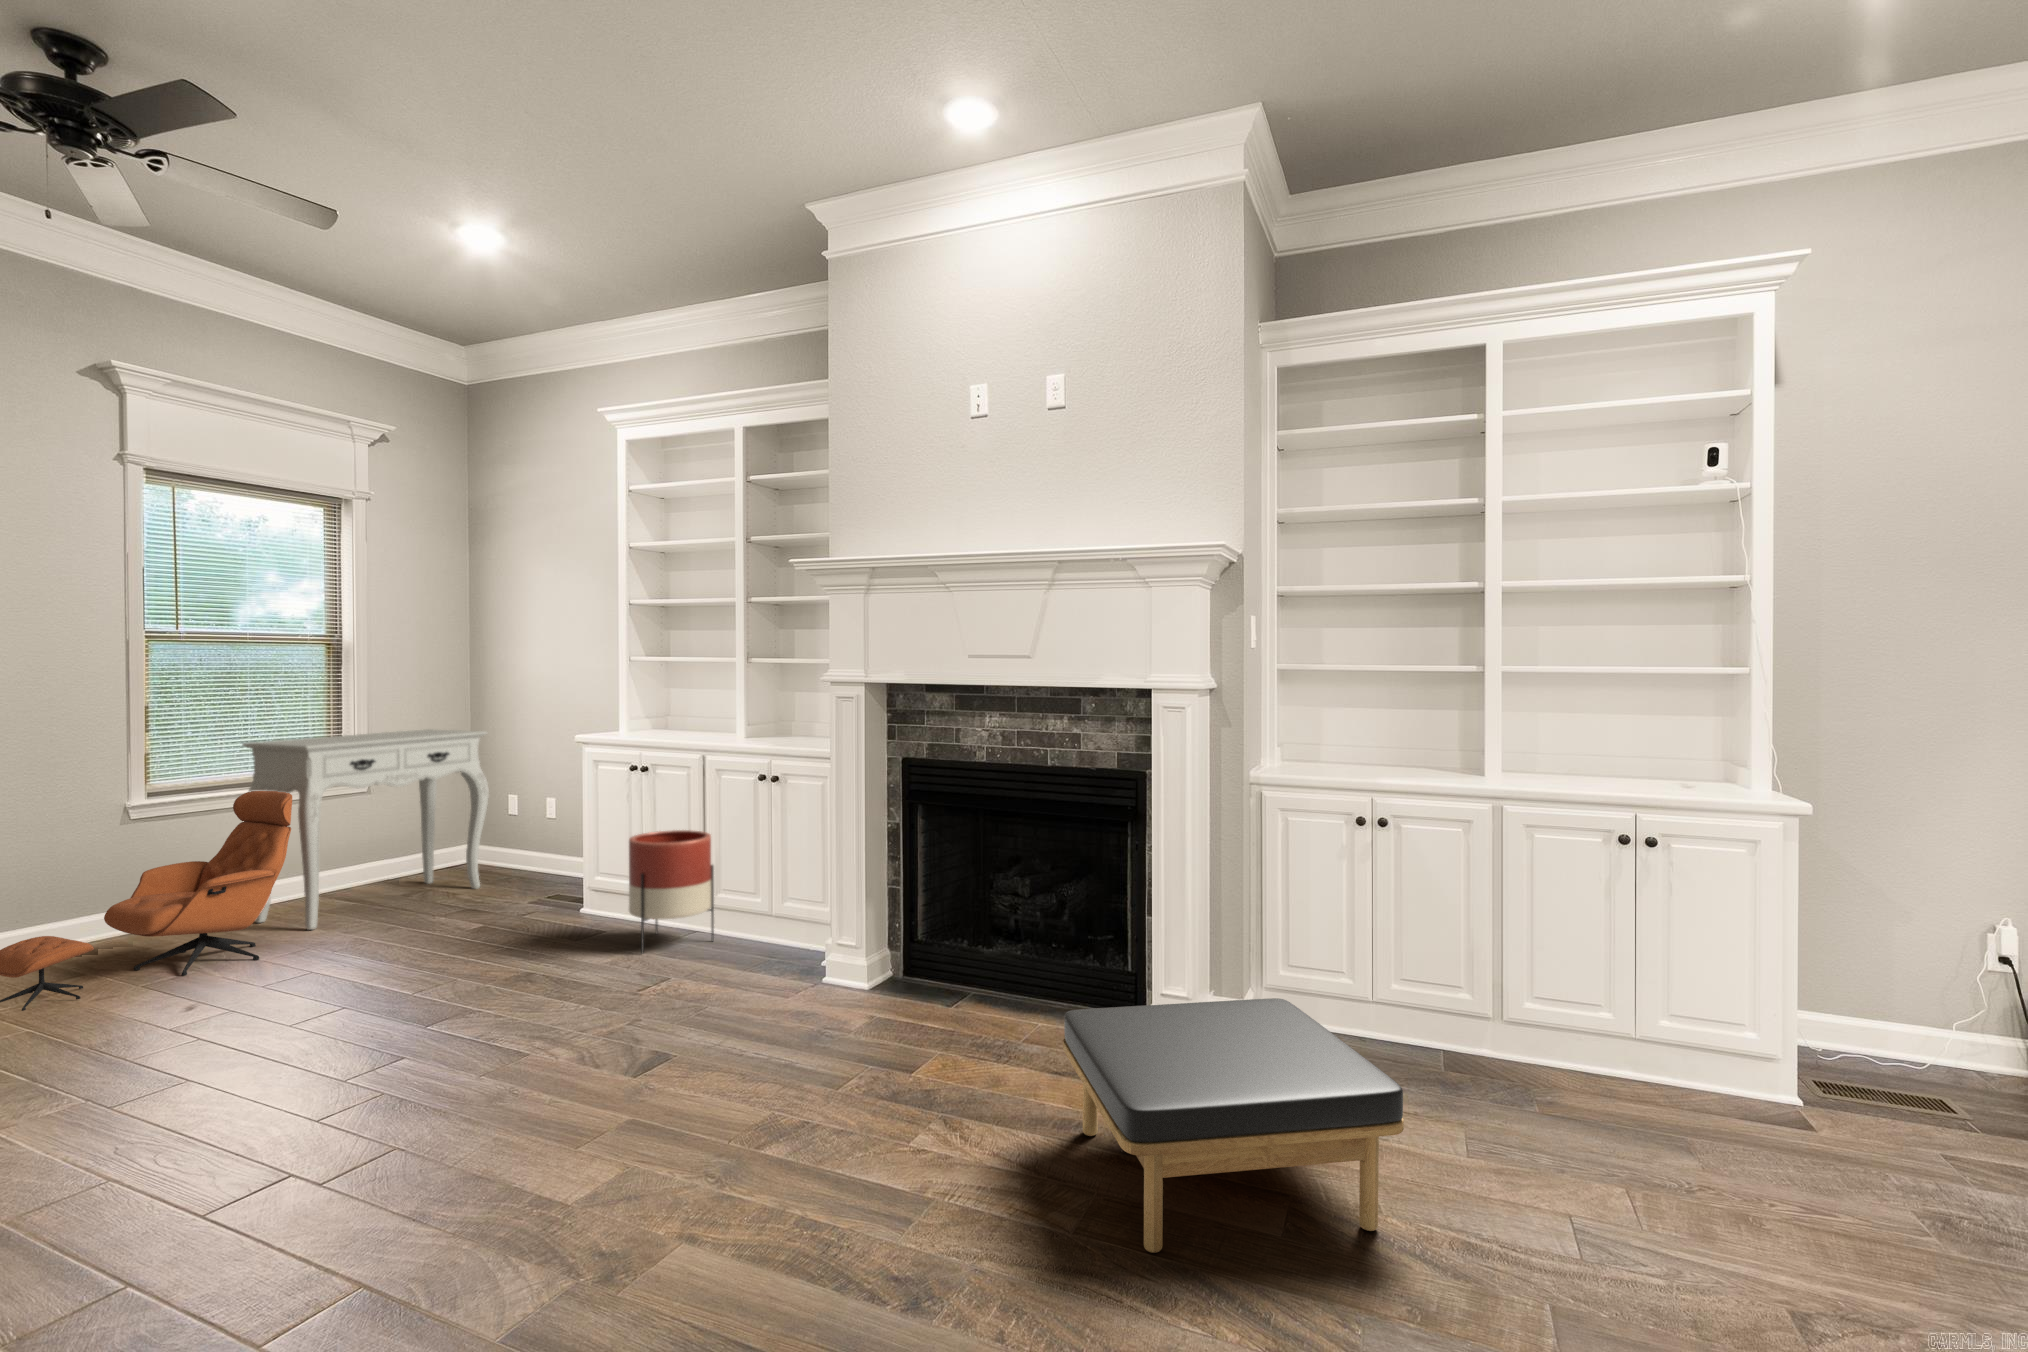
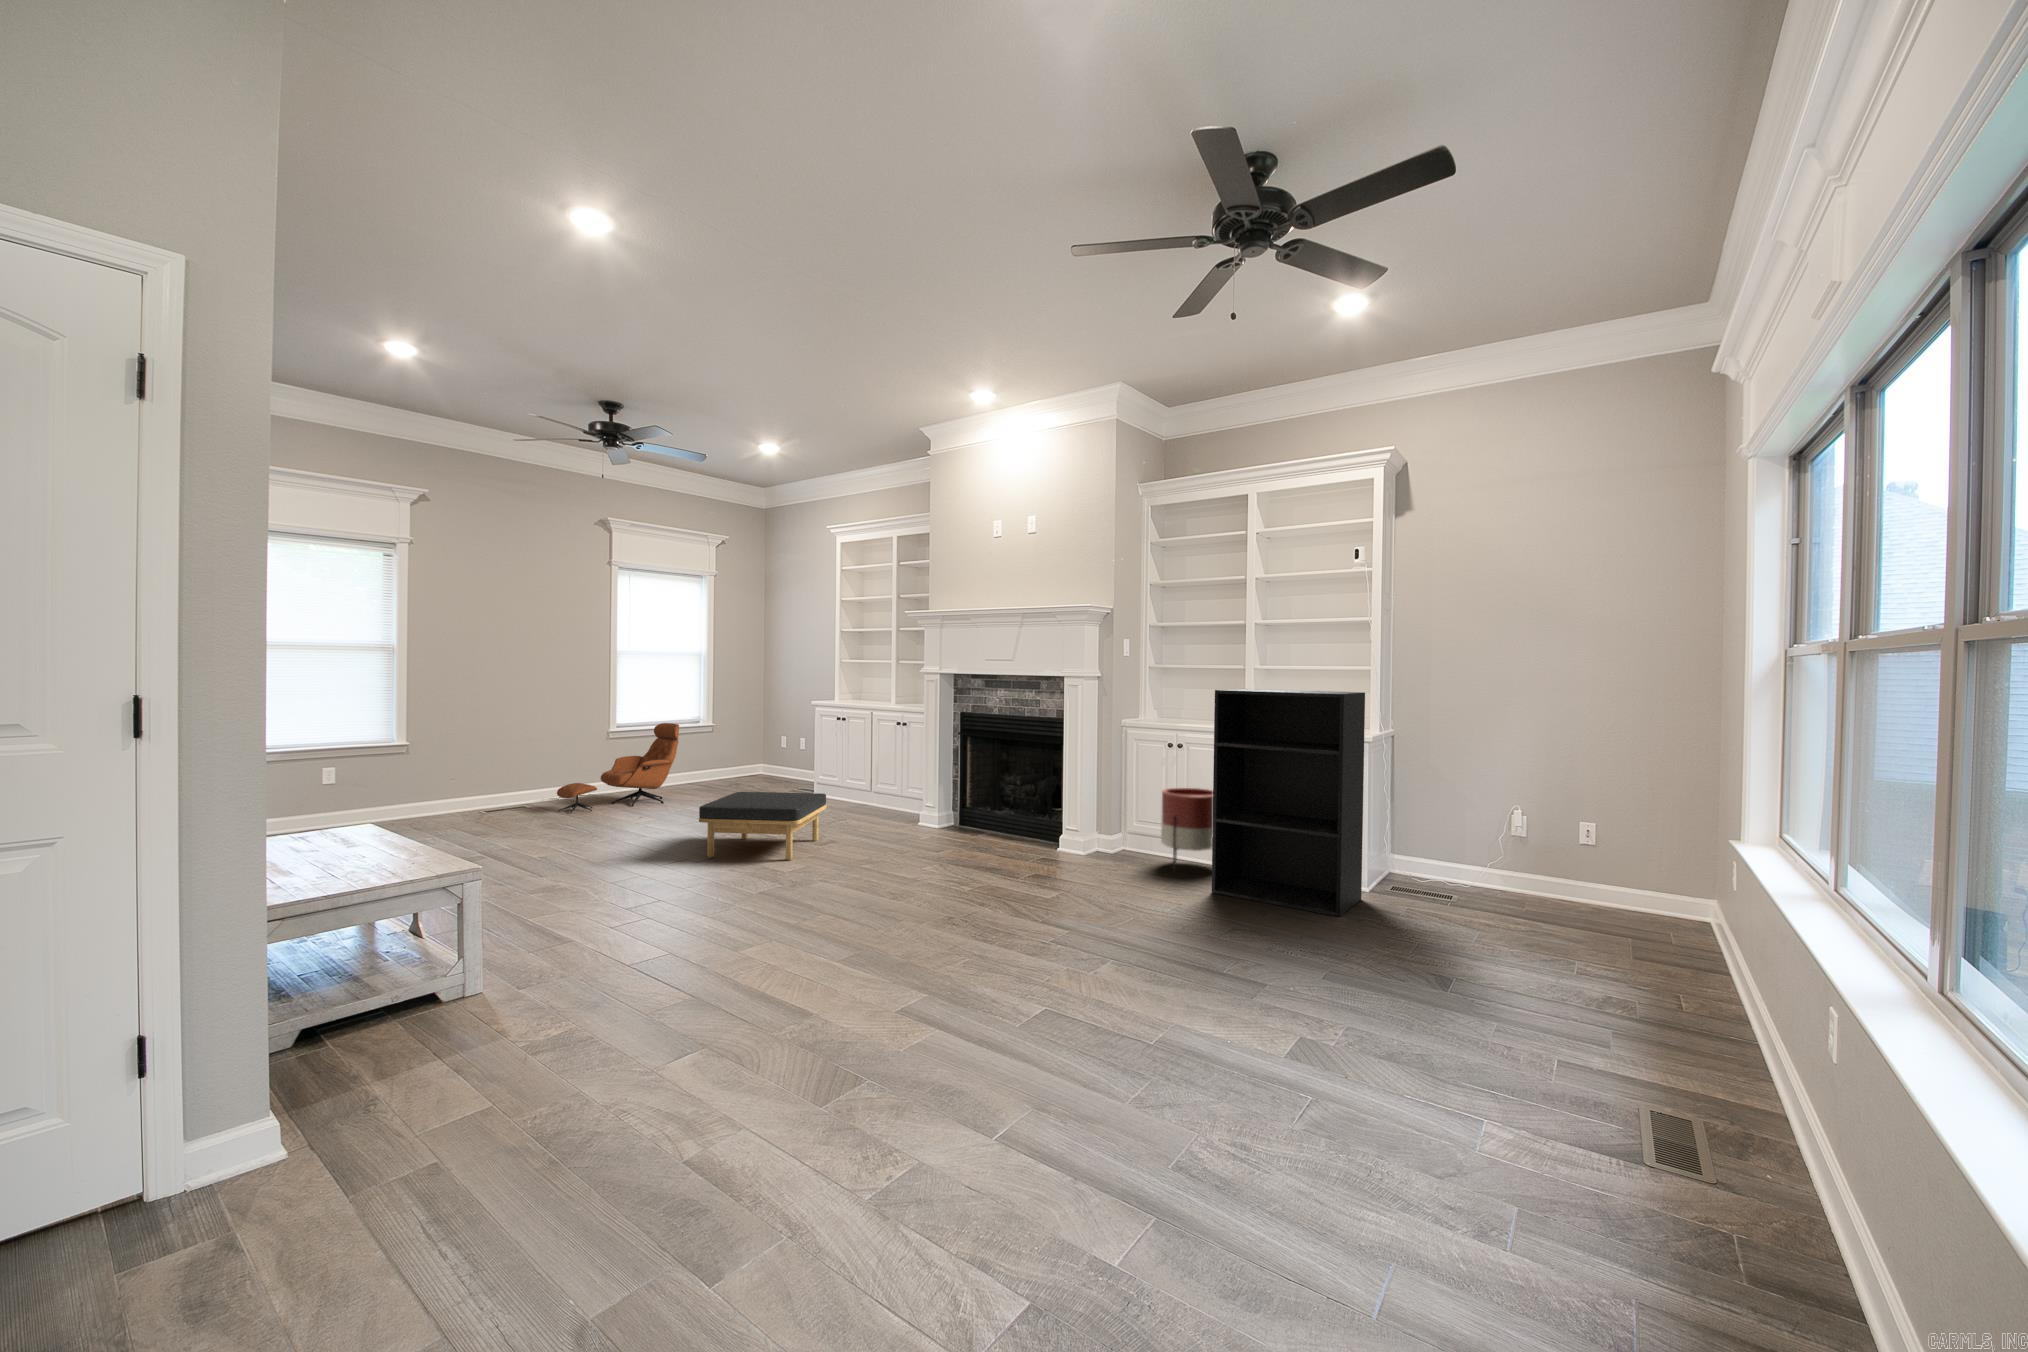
bookshelf: none [1555,713,1896,1194] -> present [1212,689,1365,916]
console table: present [243,729,489,930] -> none [658,698,774,794]
planter: present [629,830,714,953] -> present [1161,788,1213,871]
ottoman: present [1063,998,1404,1253] -> present [699,792,827,860]

